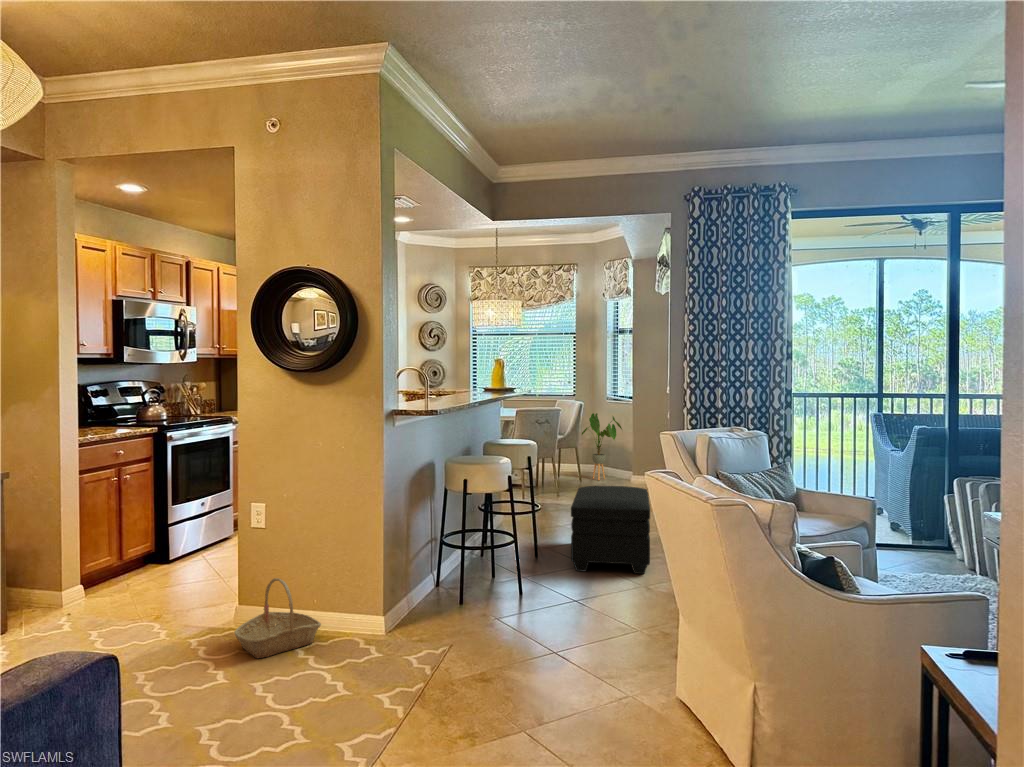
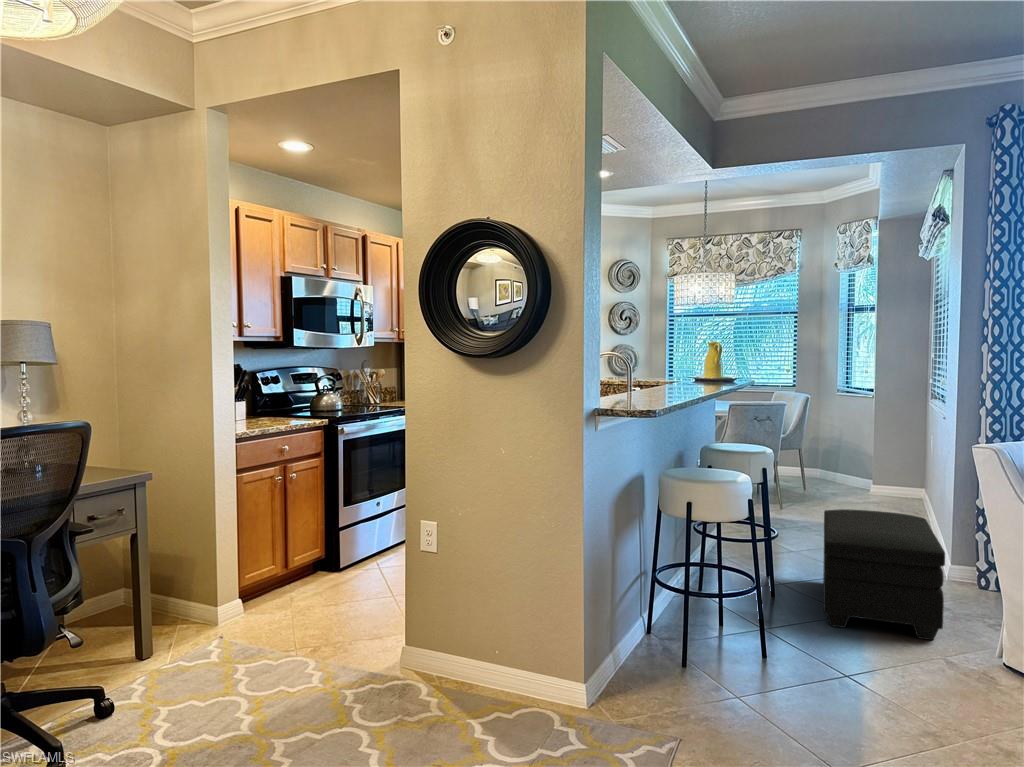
house plant: present [582,413,622,480] -> none [804,409,860,491]
basket: present [235,578,321,659] -> none [399,621,504,727]

